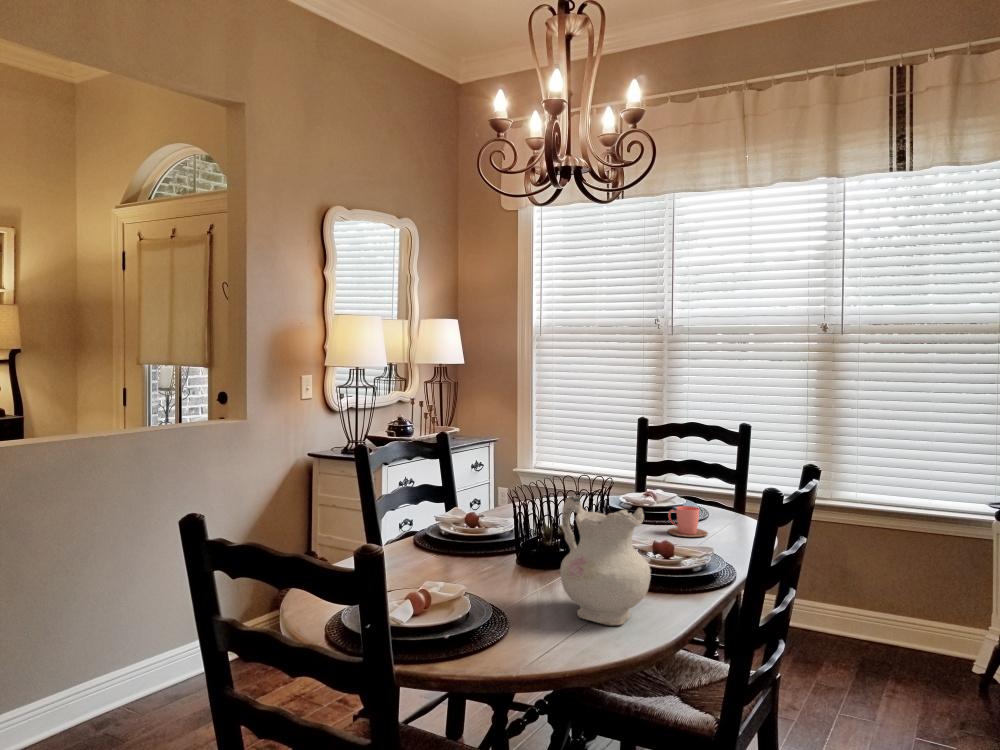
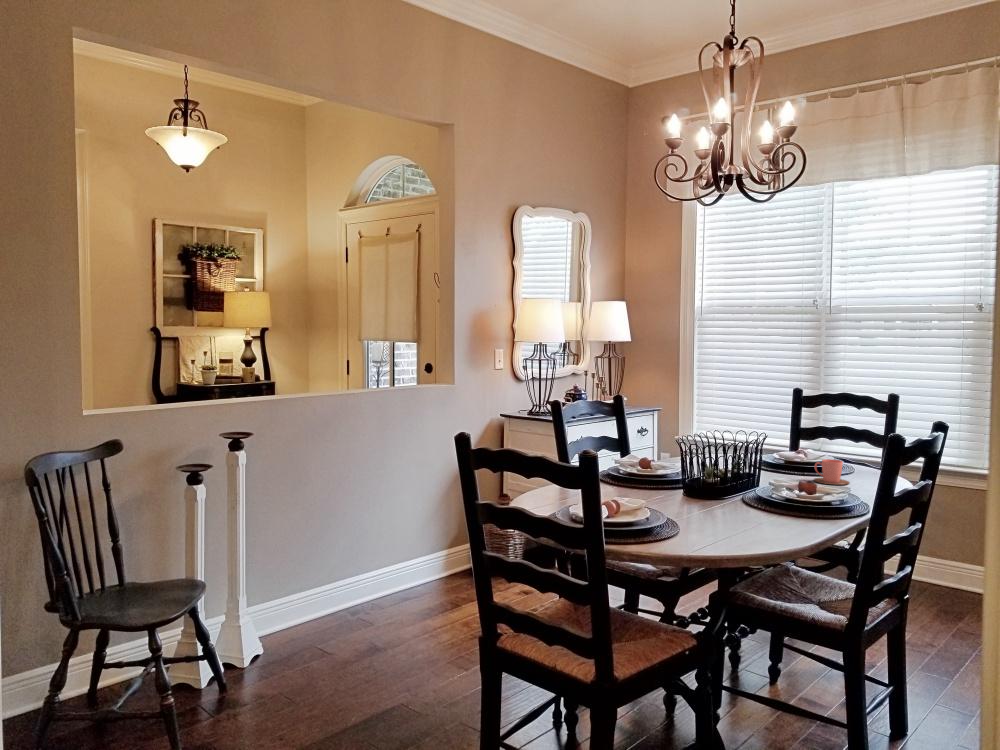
ceramic pitcher: present [560,495,651,625] -> none [721,437,794,535]

